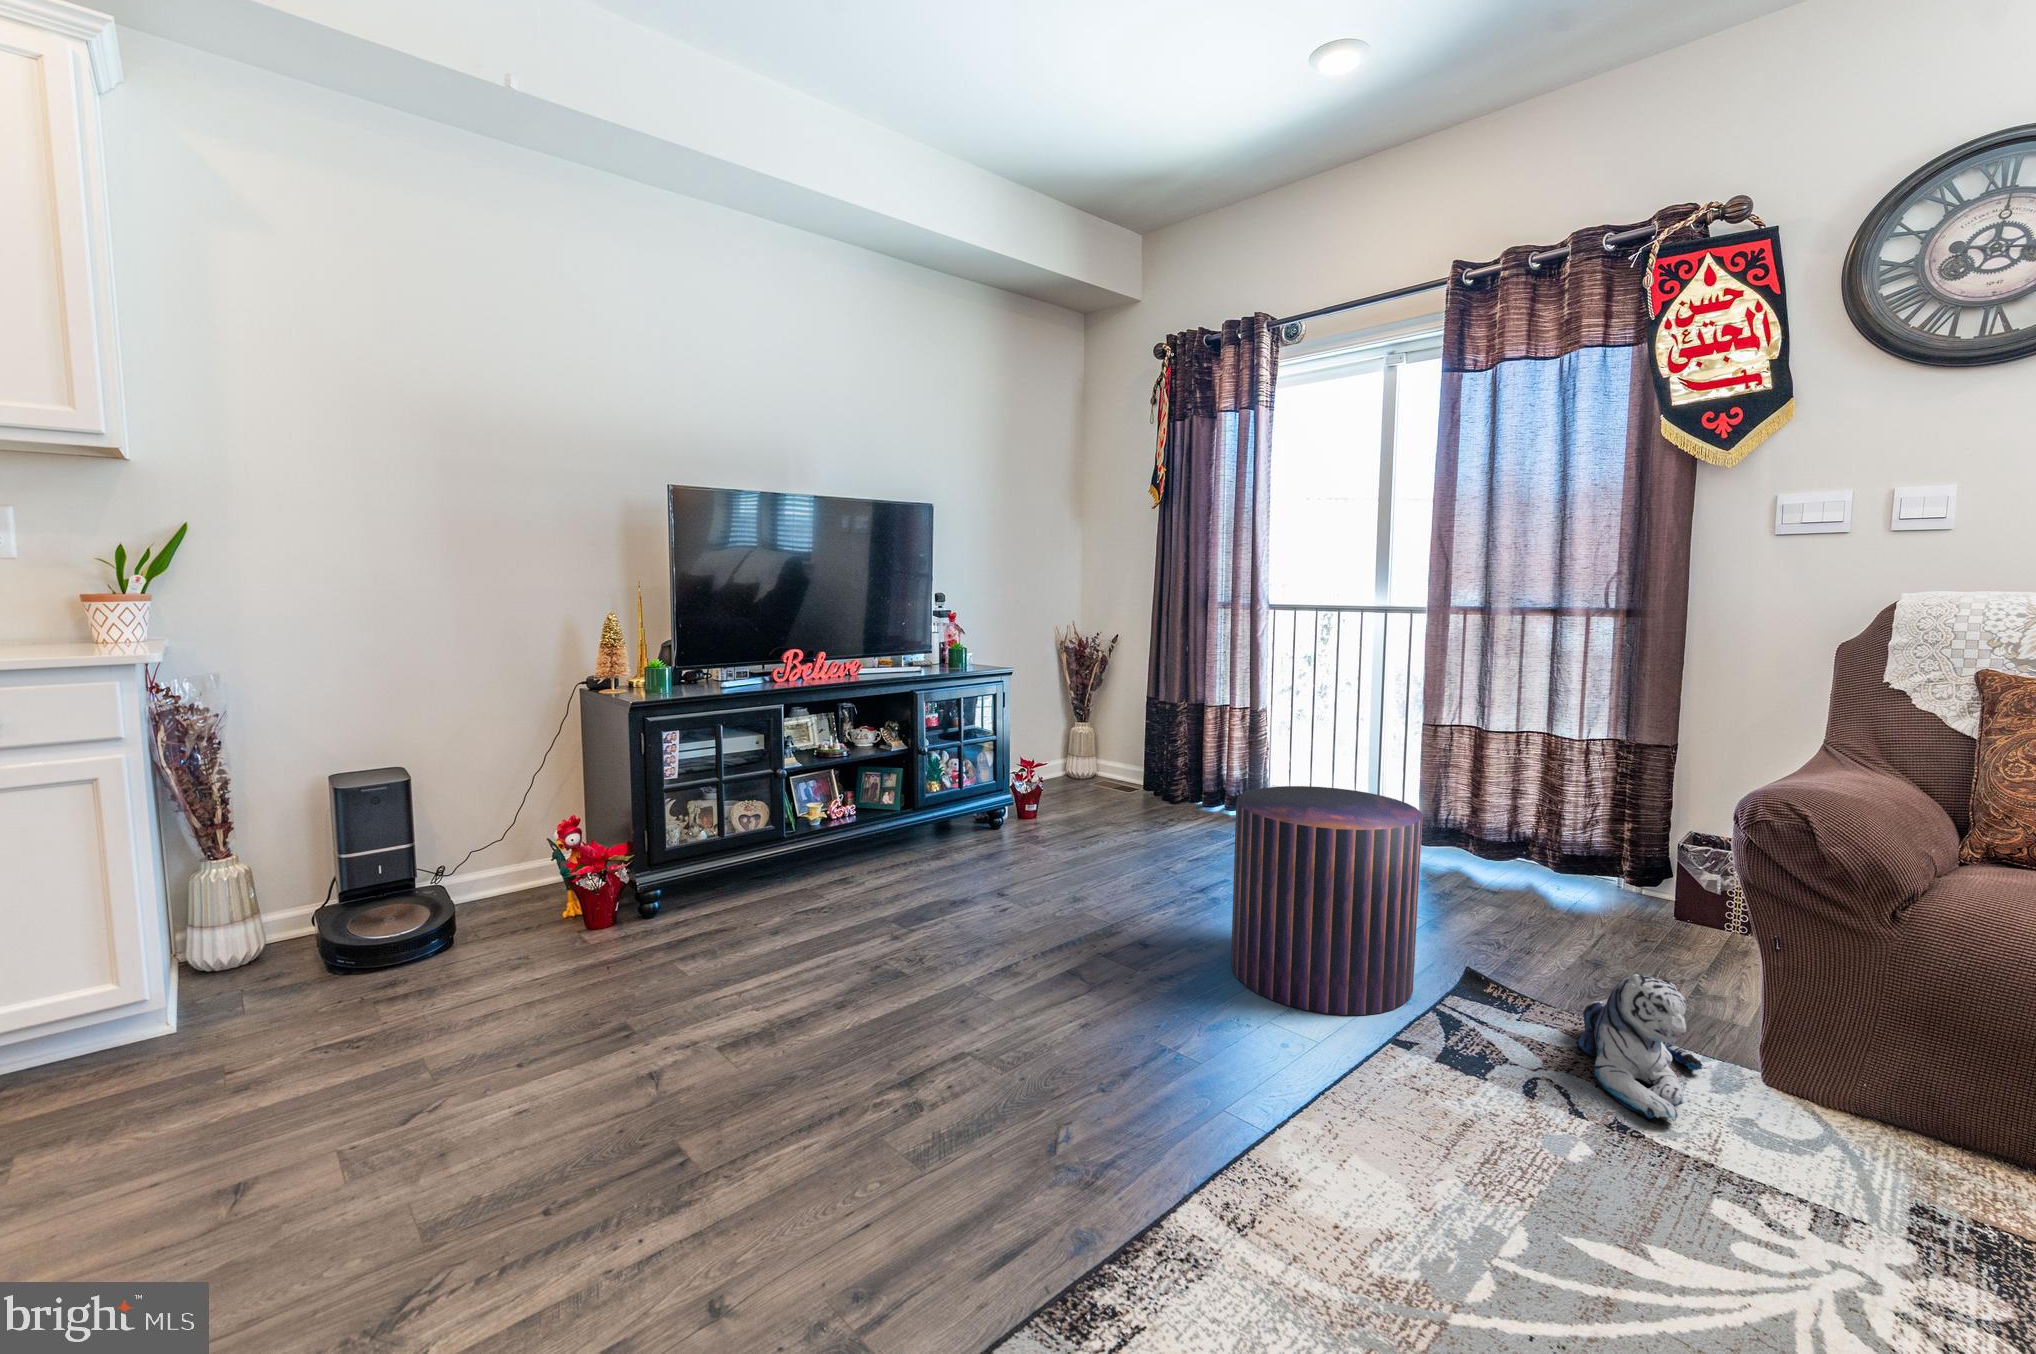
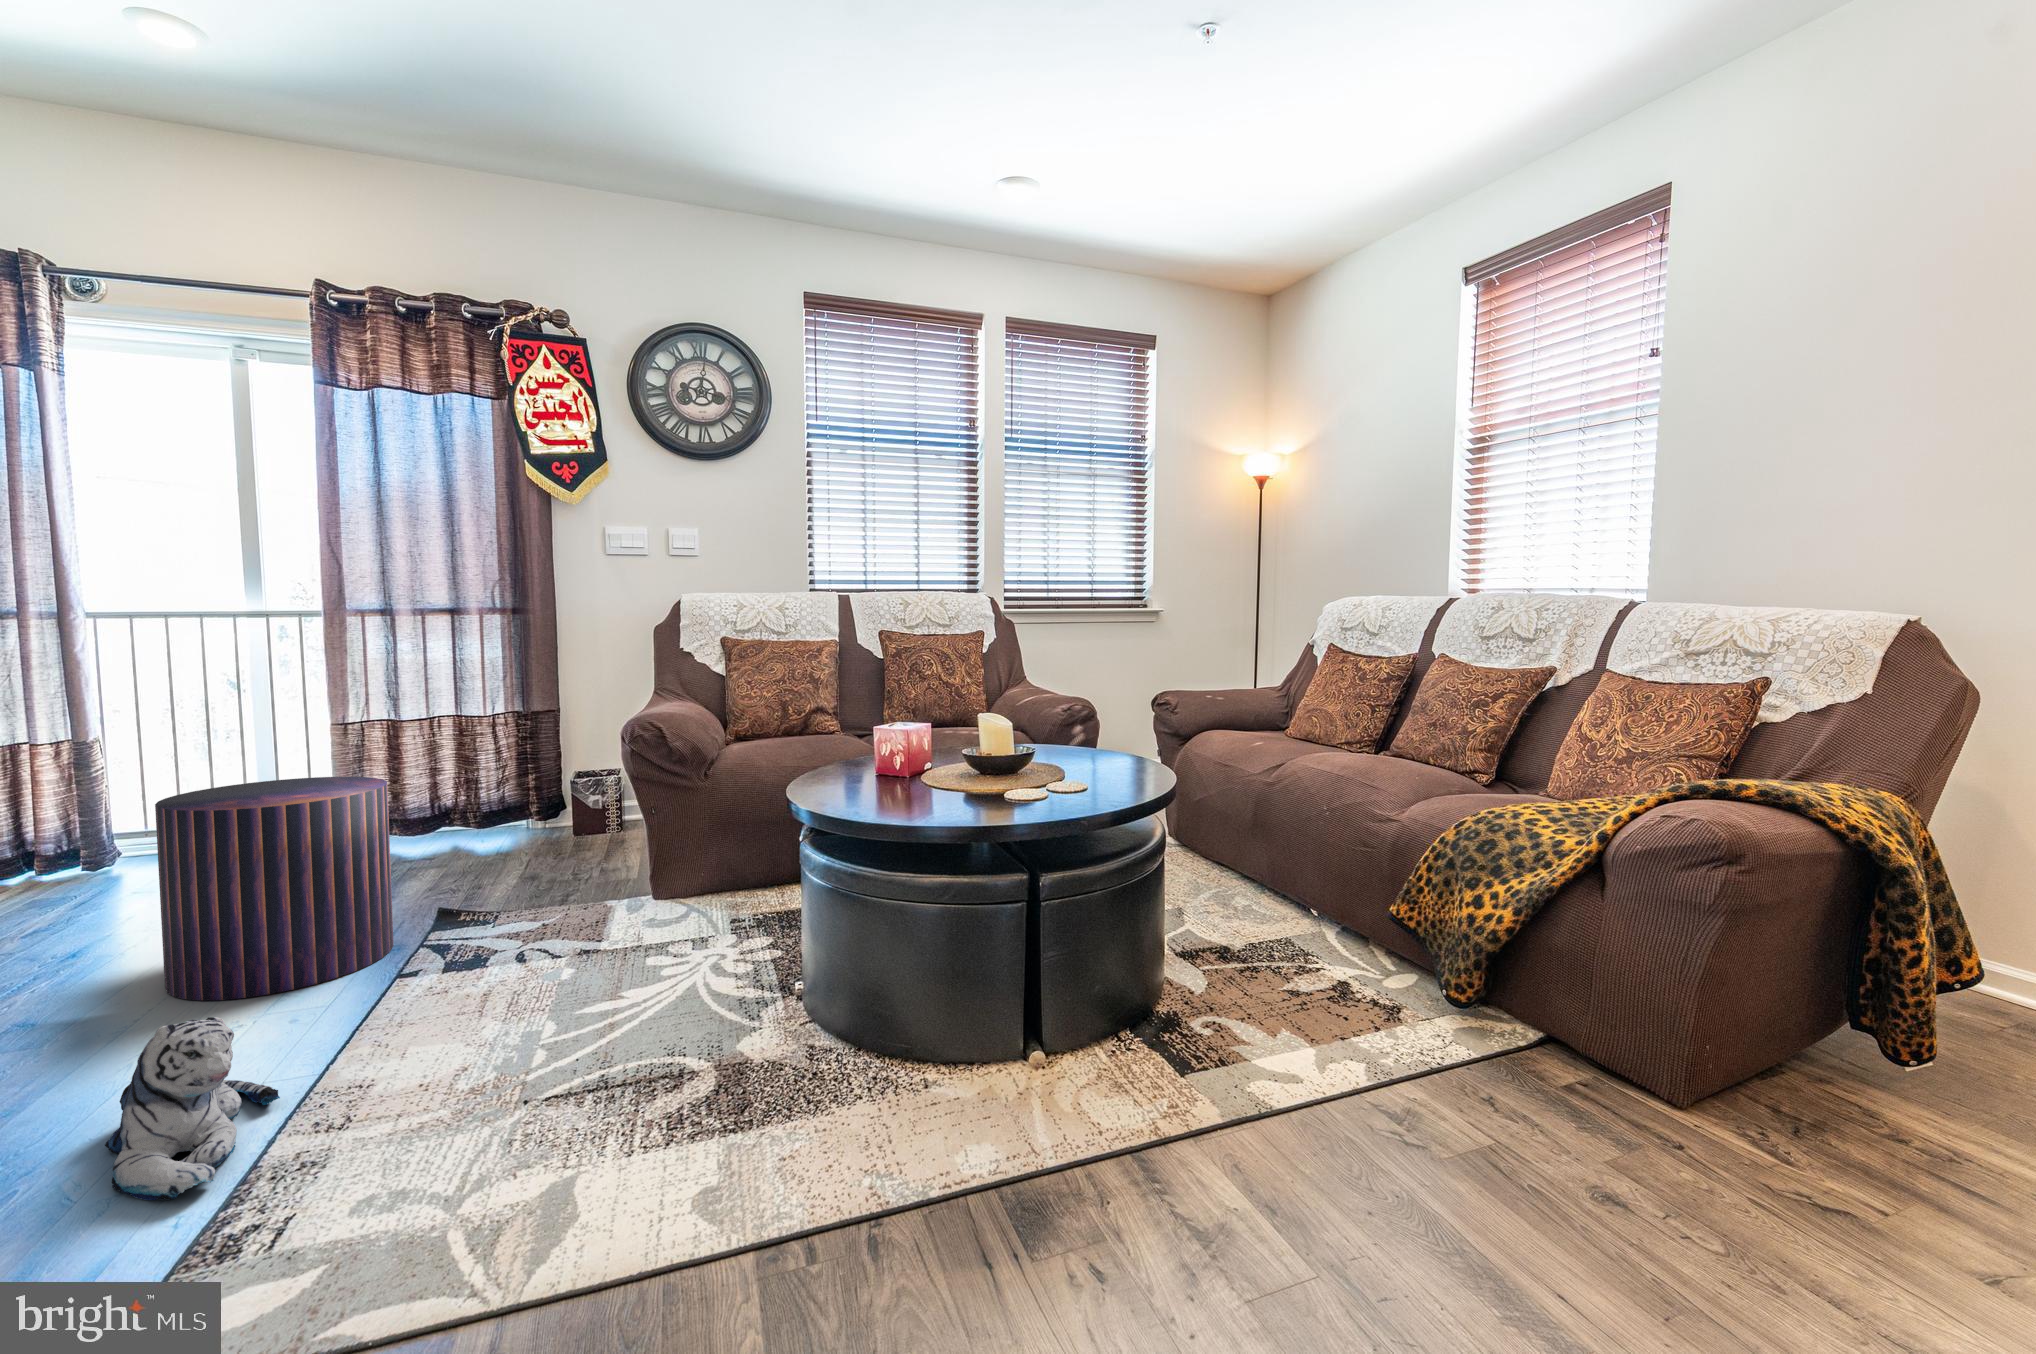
plush toy: present [1576,974,1702,1120] -> present [105,1017,280,1200]

